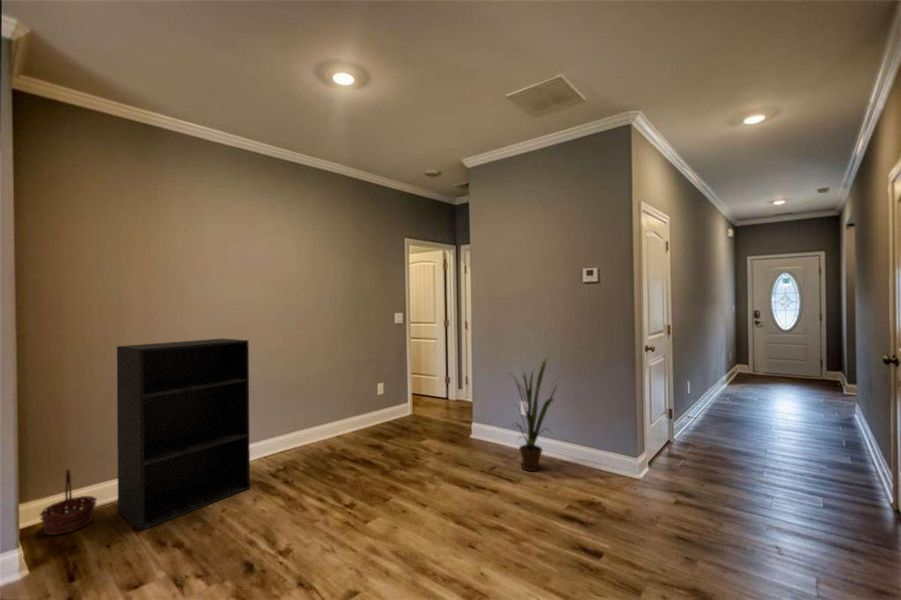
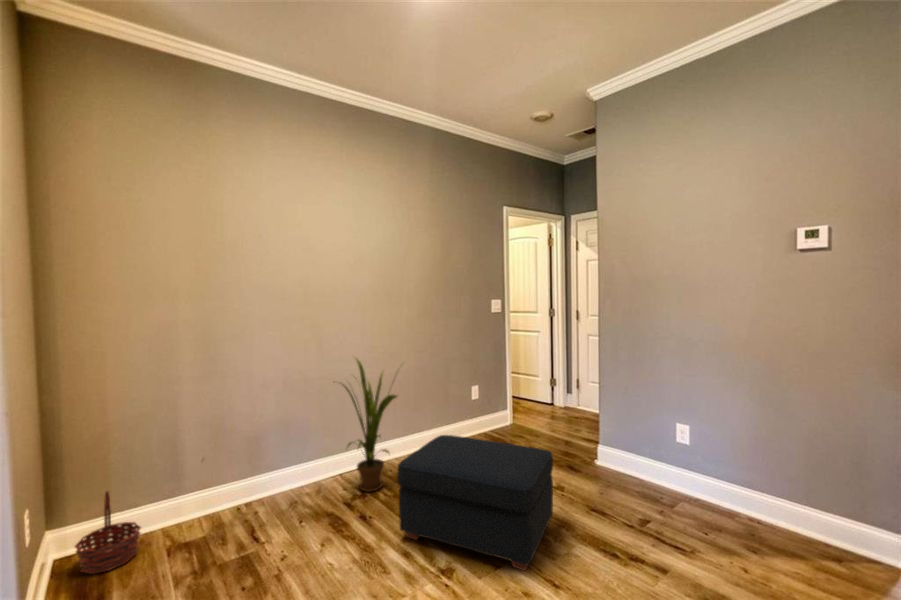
bookshelf: present [117,339,250,530] -> none [159,331,319,581]
house plant: present [517,359,557,471] -> present [342,359,397,492]
ottoman: none [314,417,430,500] -> present [397,435,554,571]

